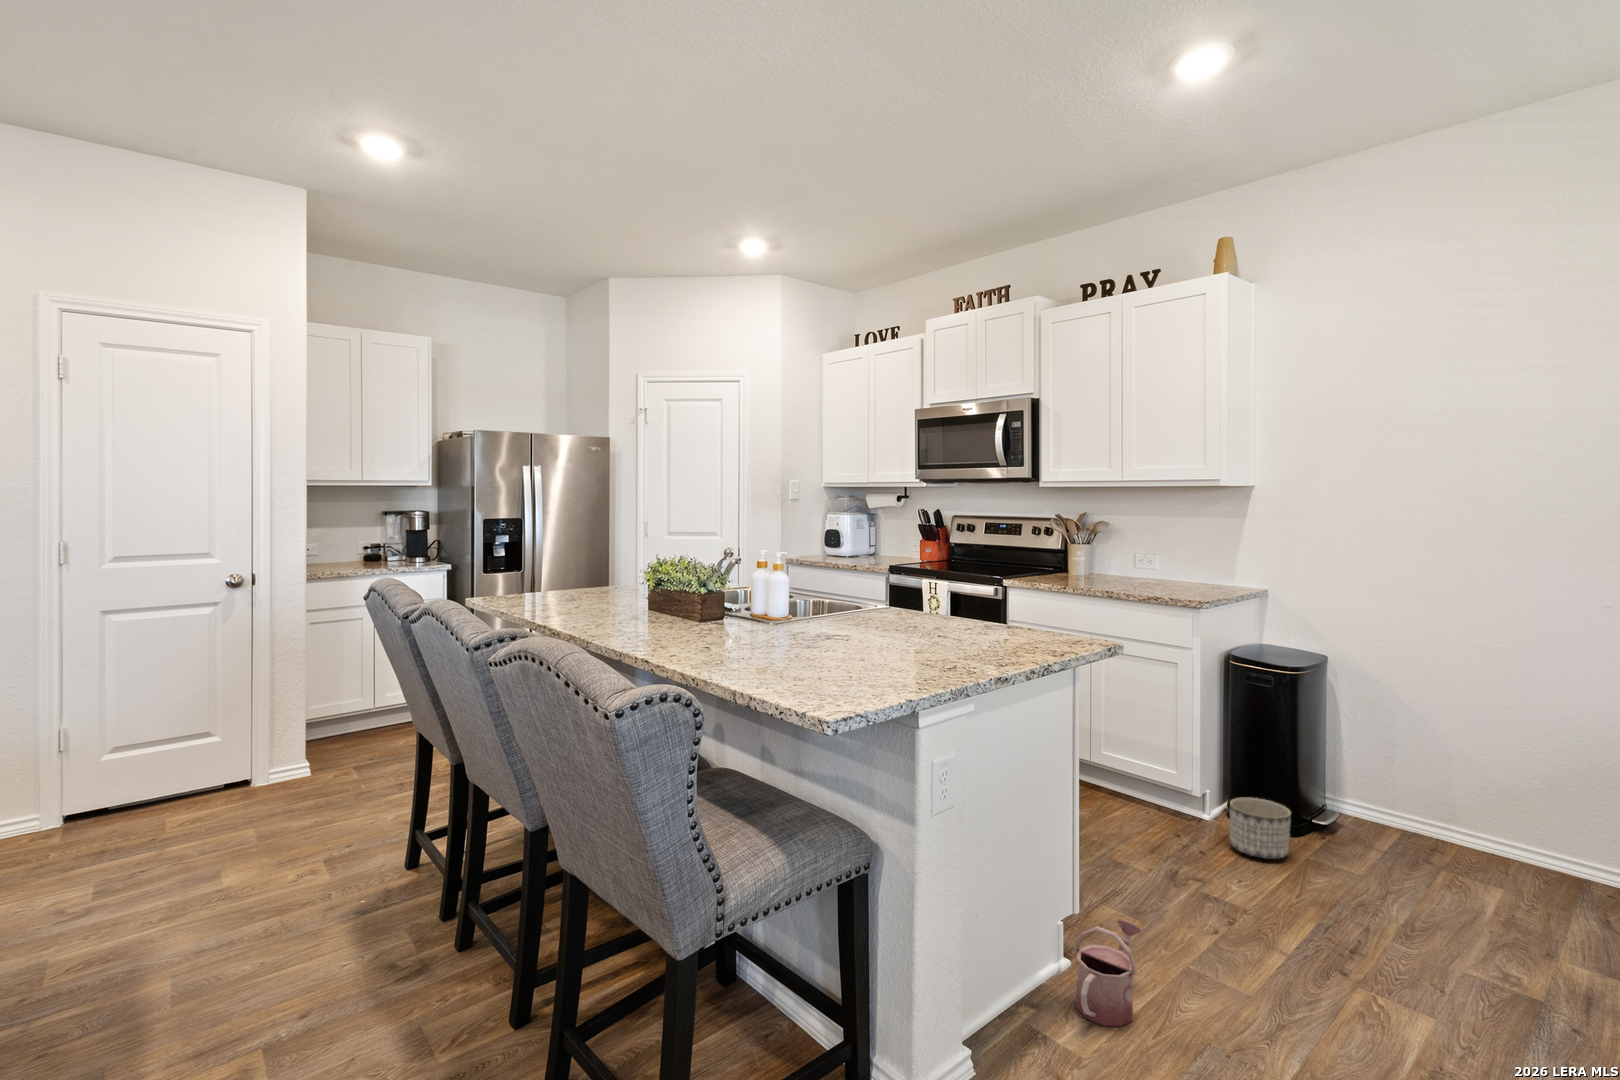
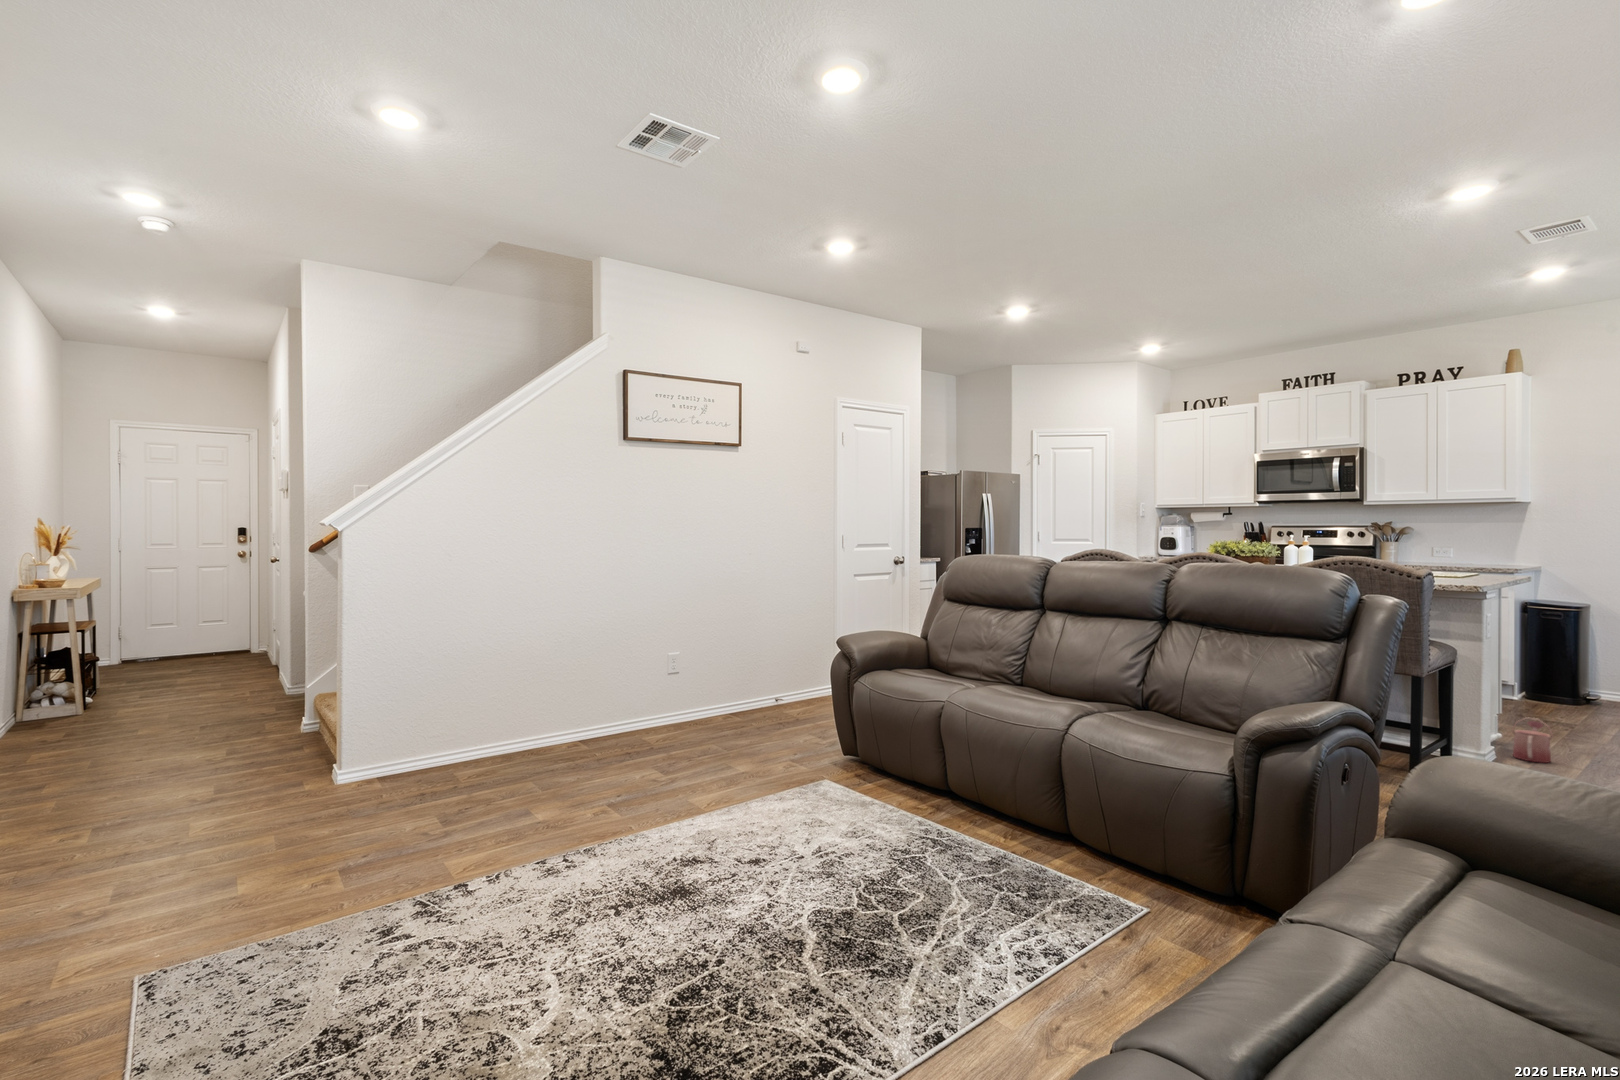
planter: present [1230,798,1291,859] -> none [1546,692,1591,725]

